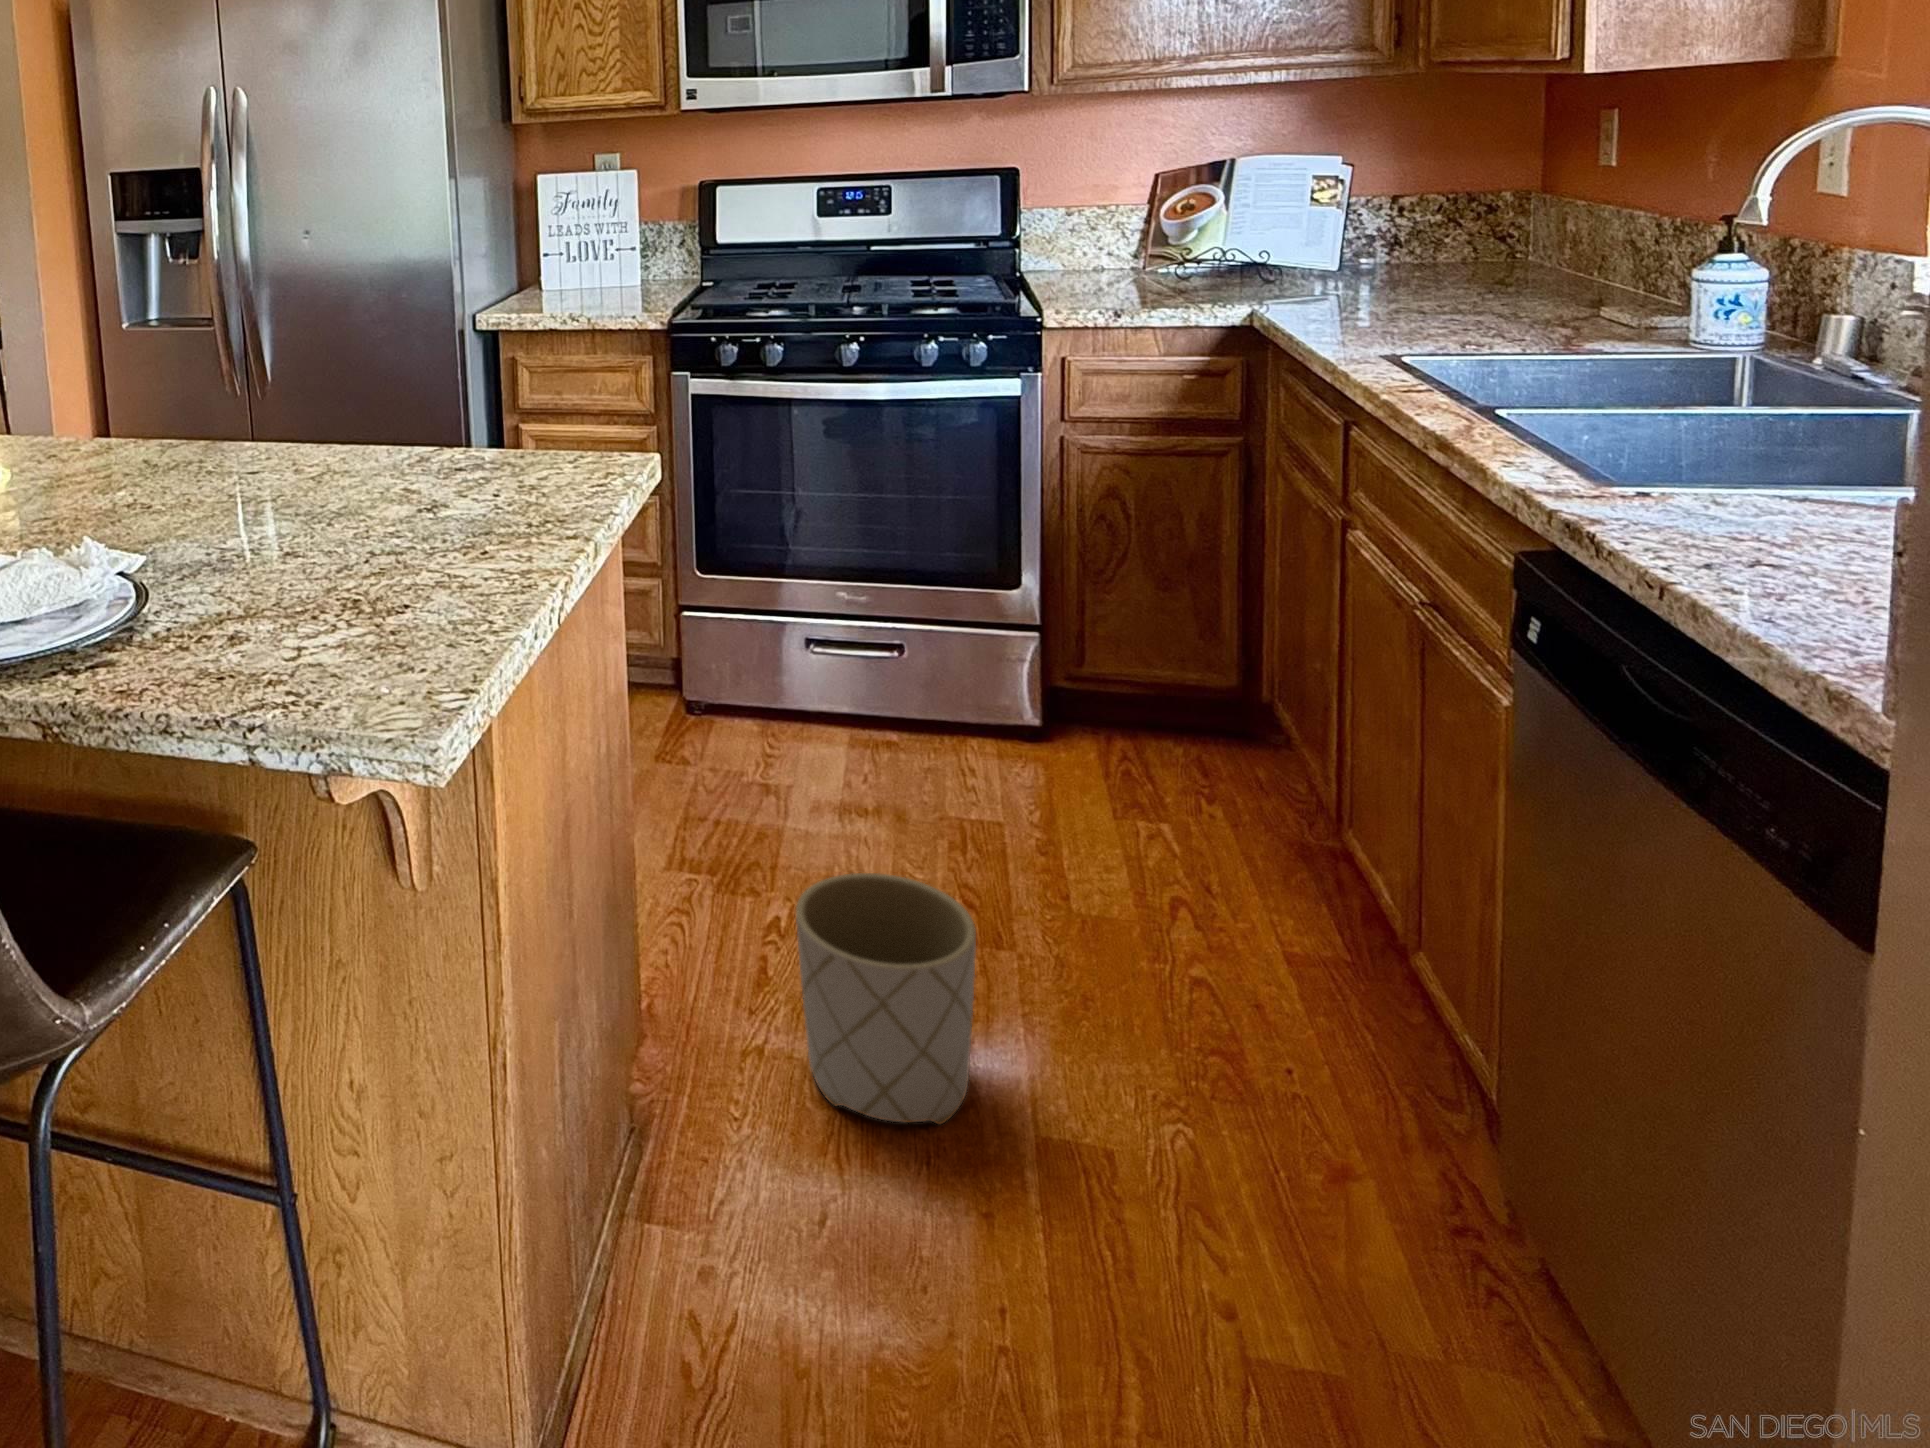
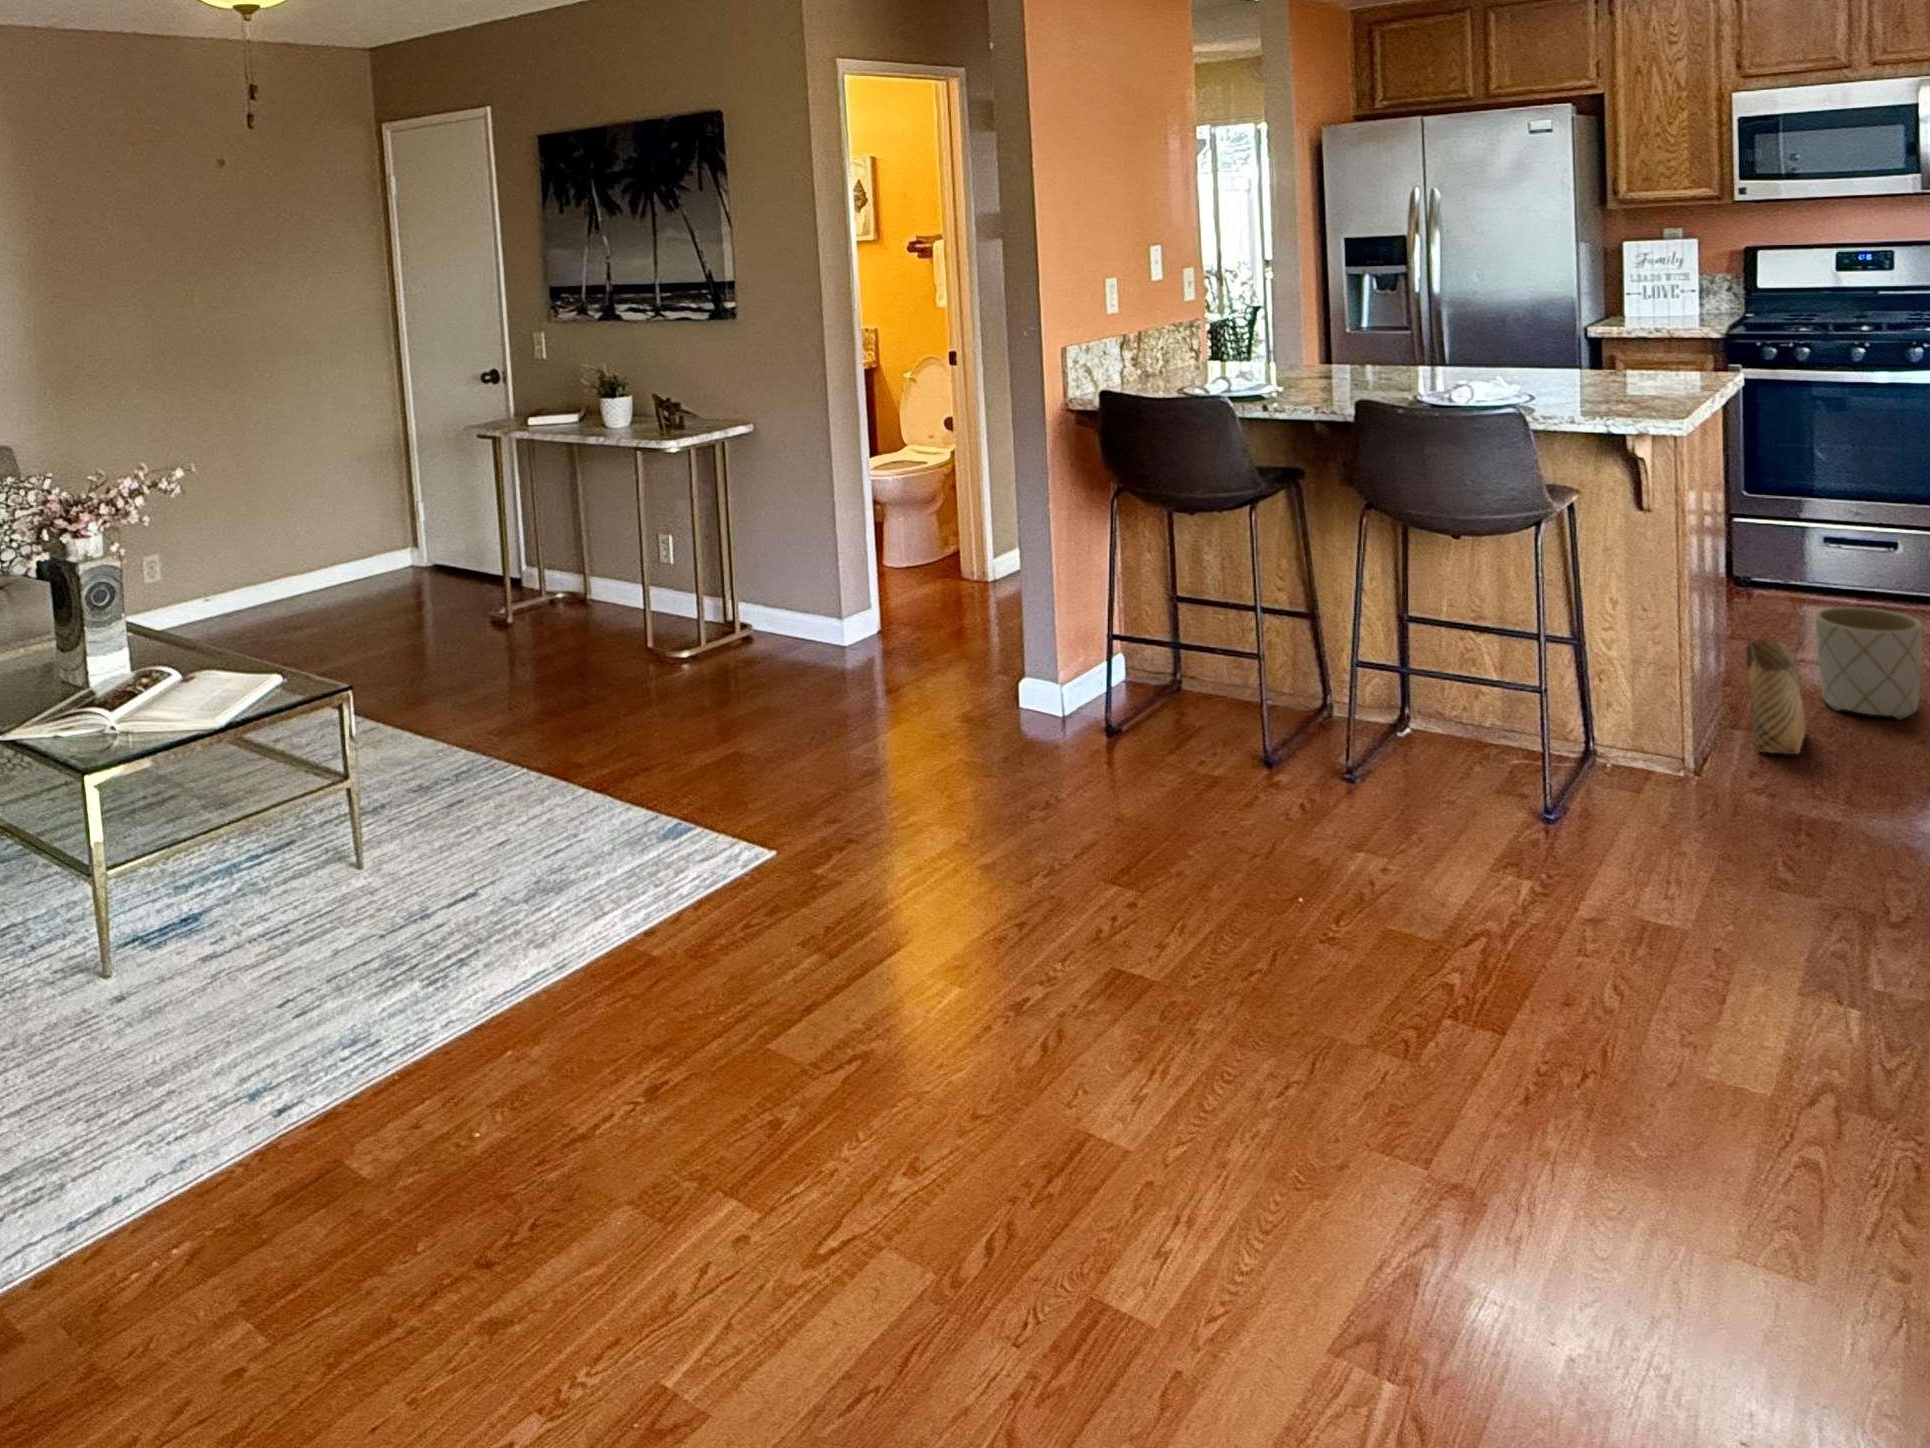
woven basket: none [644,978,782,1343] -> present [1734,604,1806,754]

